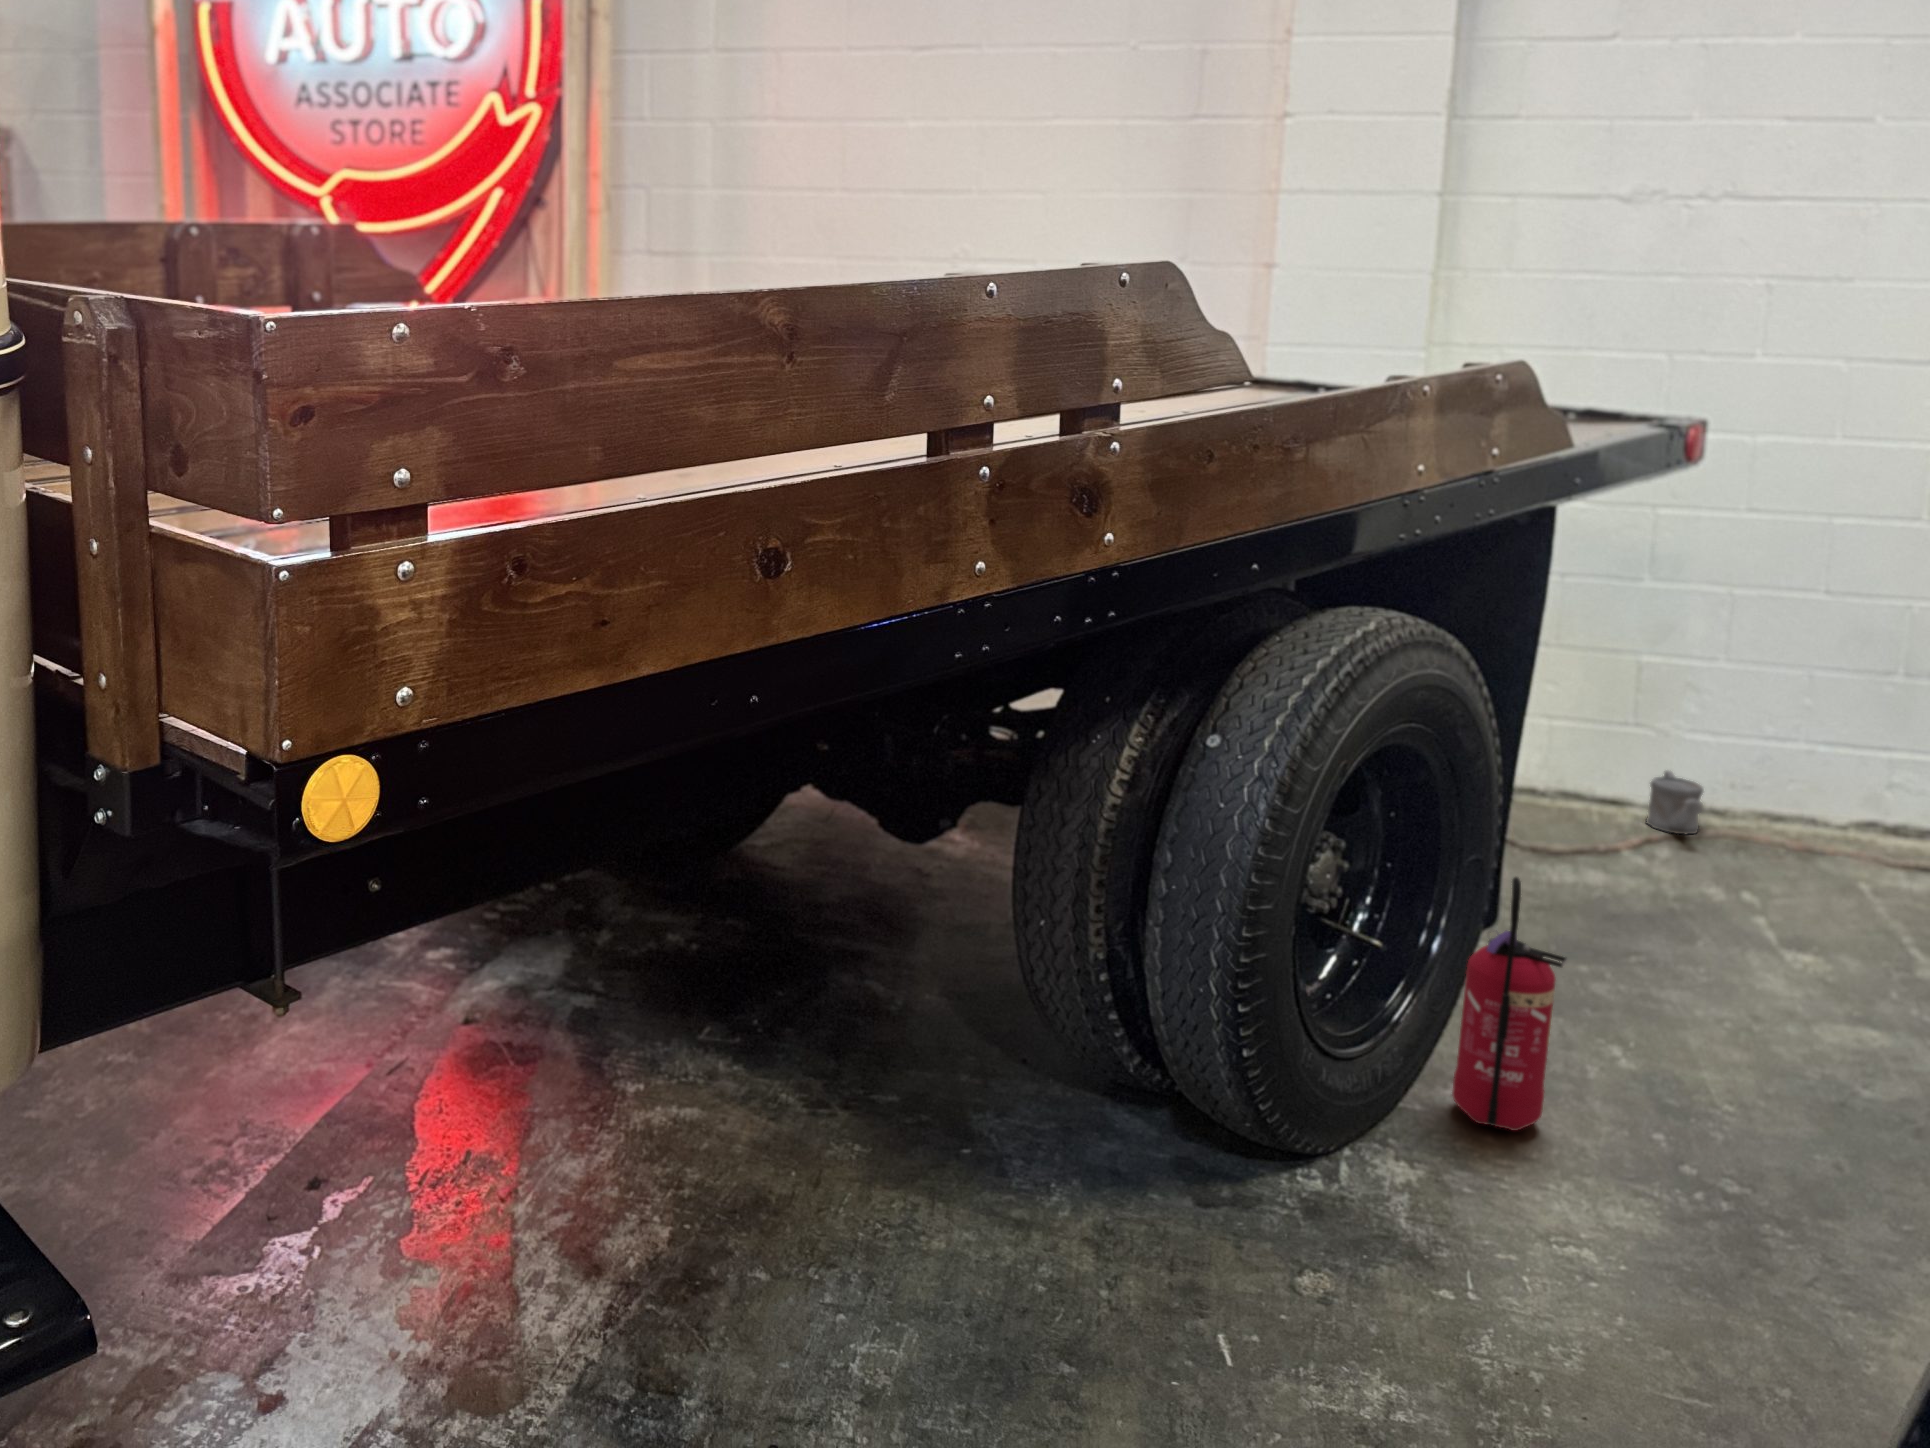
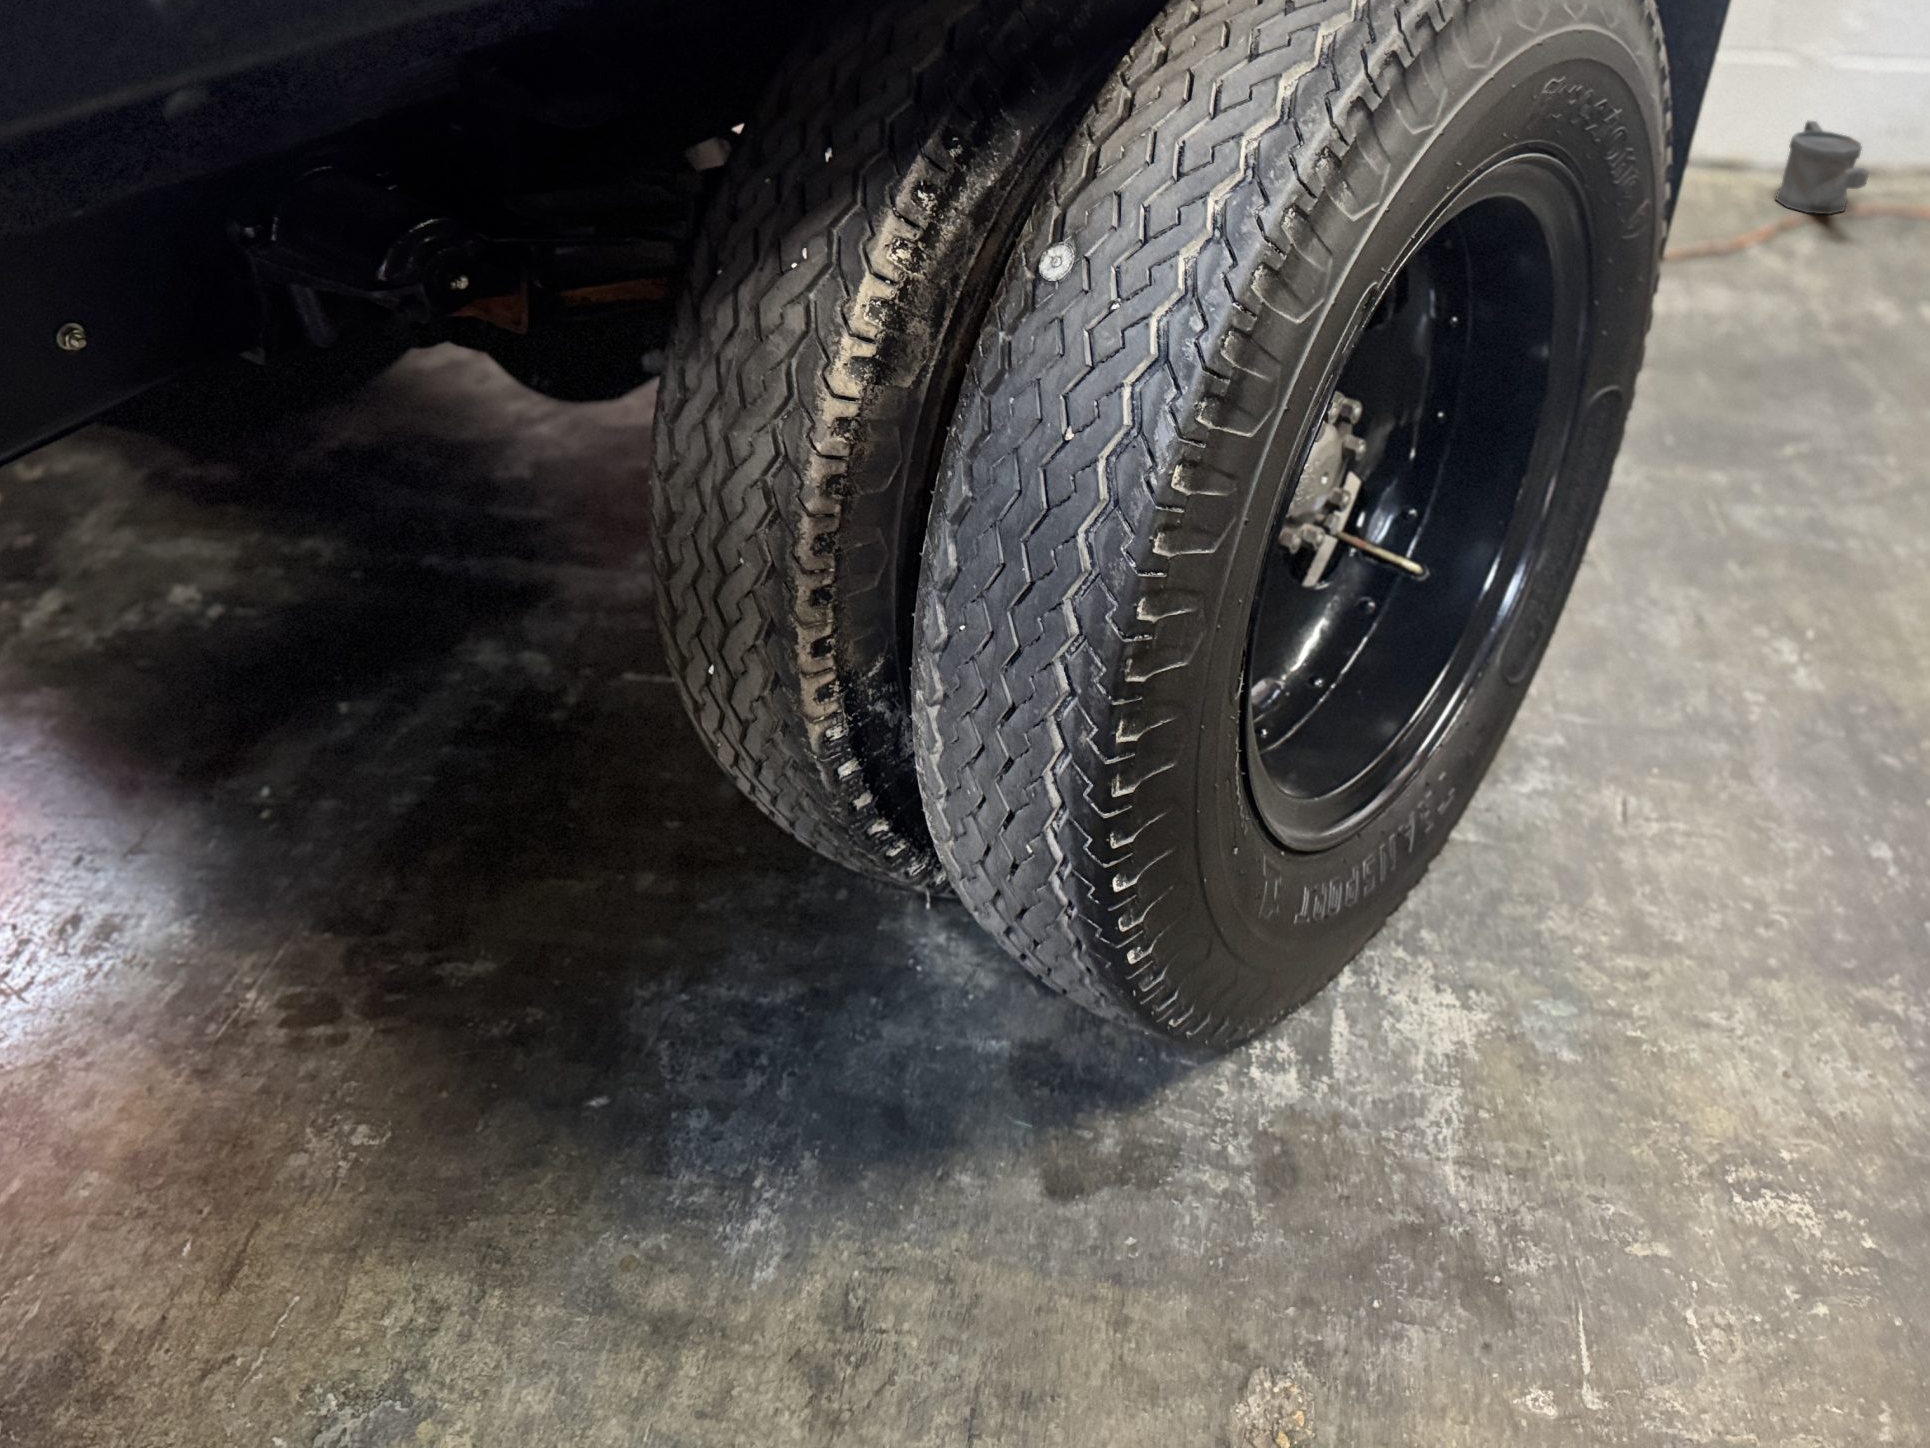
fire extinguisher: present [1452,877,1567,1131] -> none [1536,443,1779,878]

